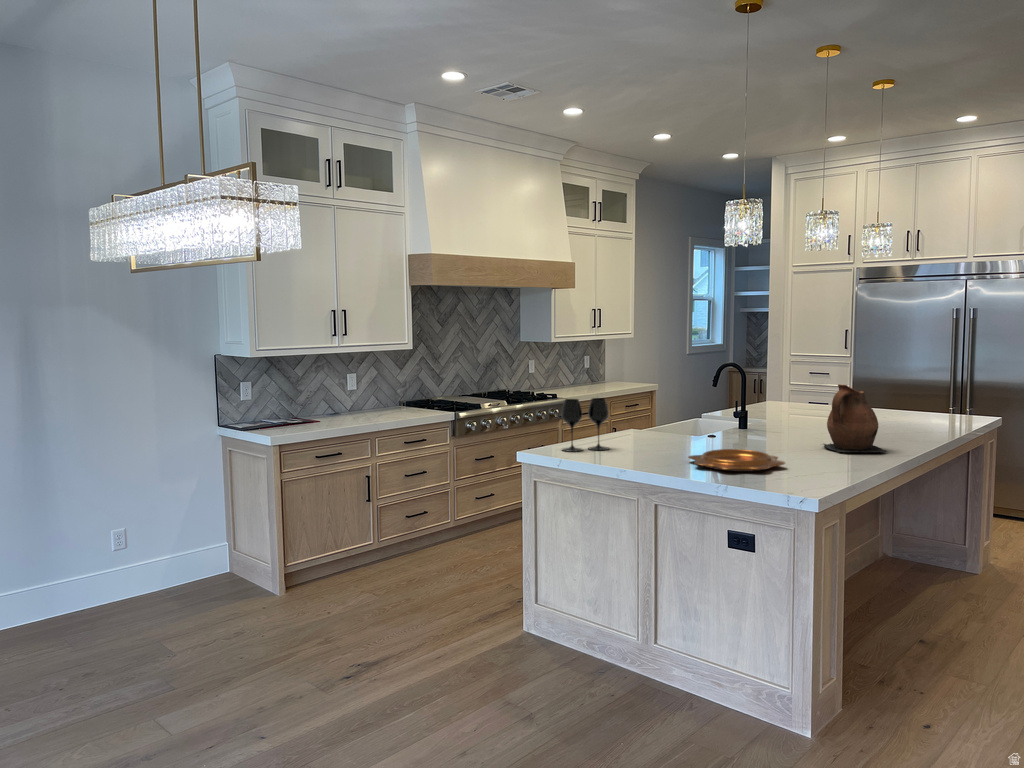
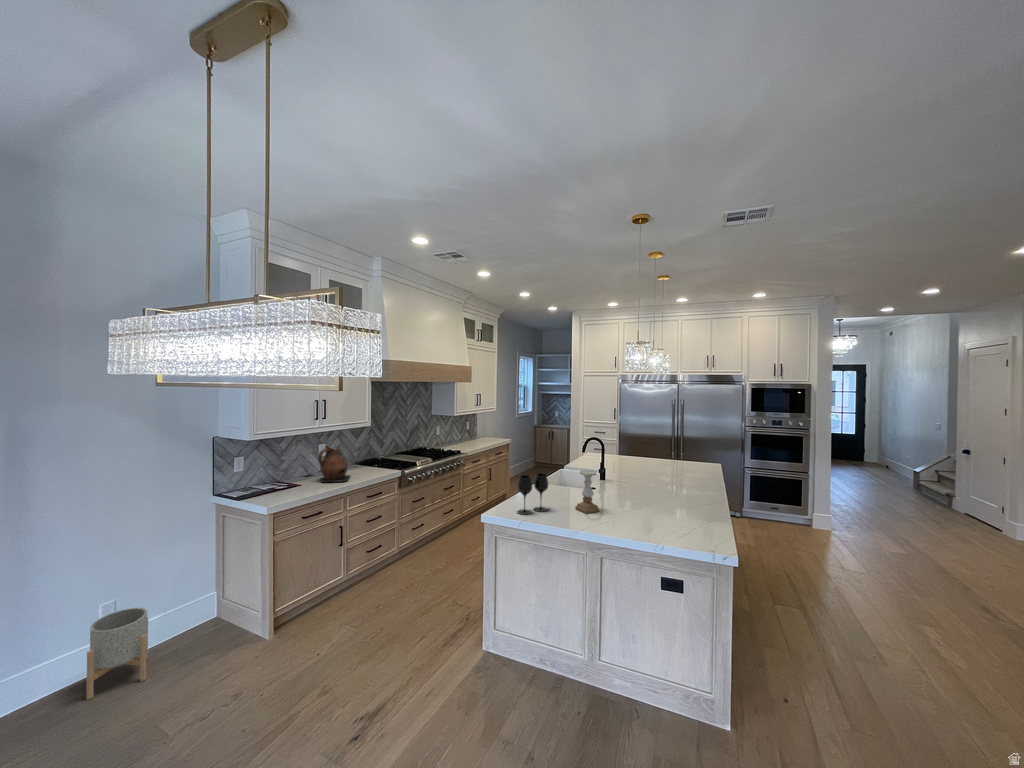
ceramic pitcher: present [824,384,886,453] -> present [318,445,350,482]
candle holder: none [650,395,683,454] -> present [575,471,599,514]
decorative bowl: present [688,449,785,472] -> none [613,510,679,532]
planter: none [108,538,165,617] -> present [86,608,148,700]

